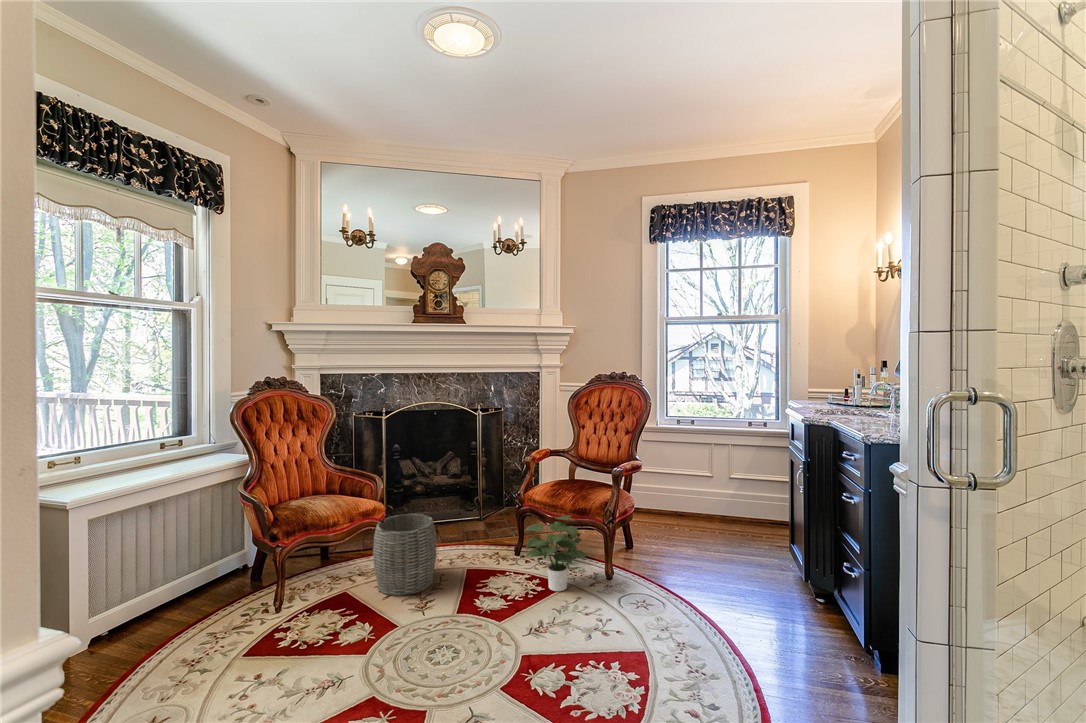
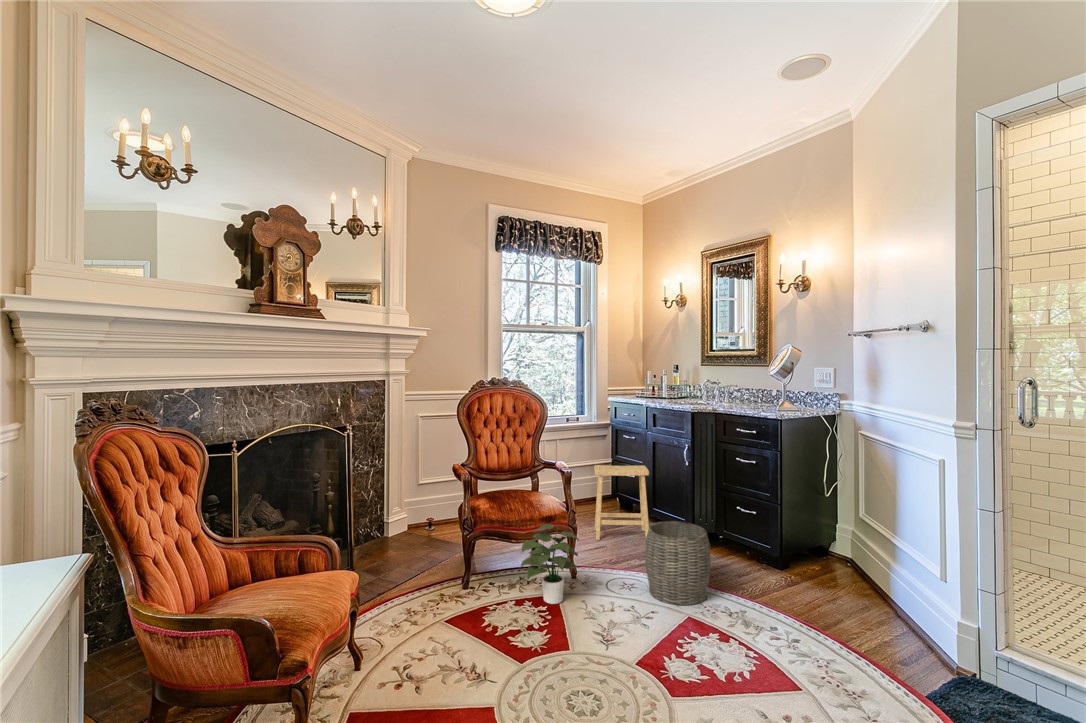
footstool: none [702,476,782,581] -> present [594,465,649,540]
woven basket: present [373,514,437,596] -> present [645,521,711,605]

